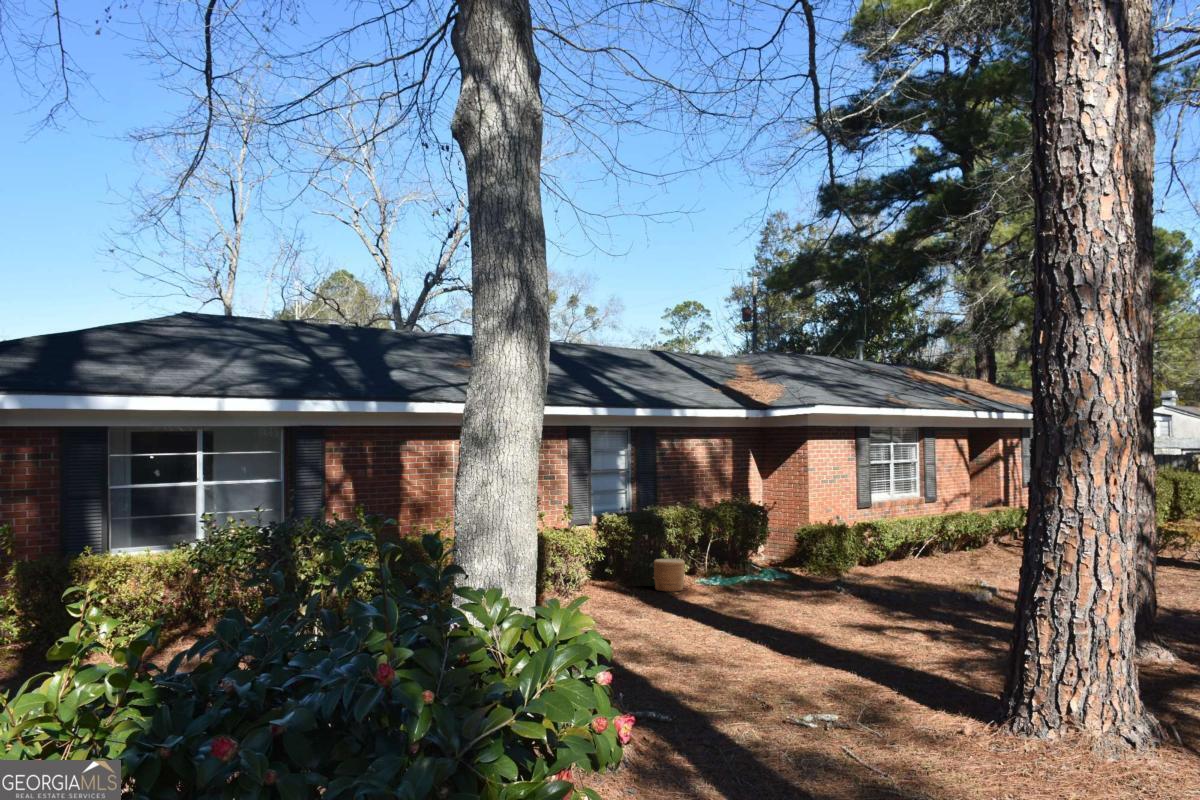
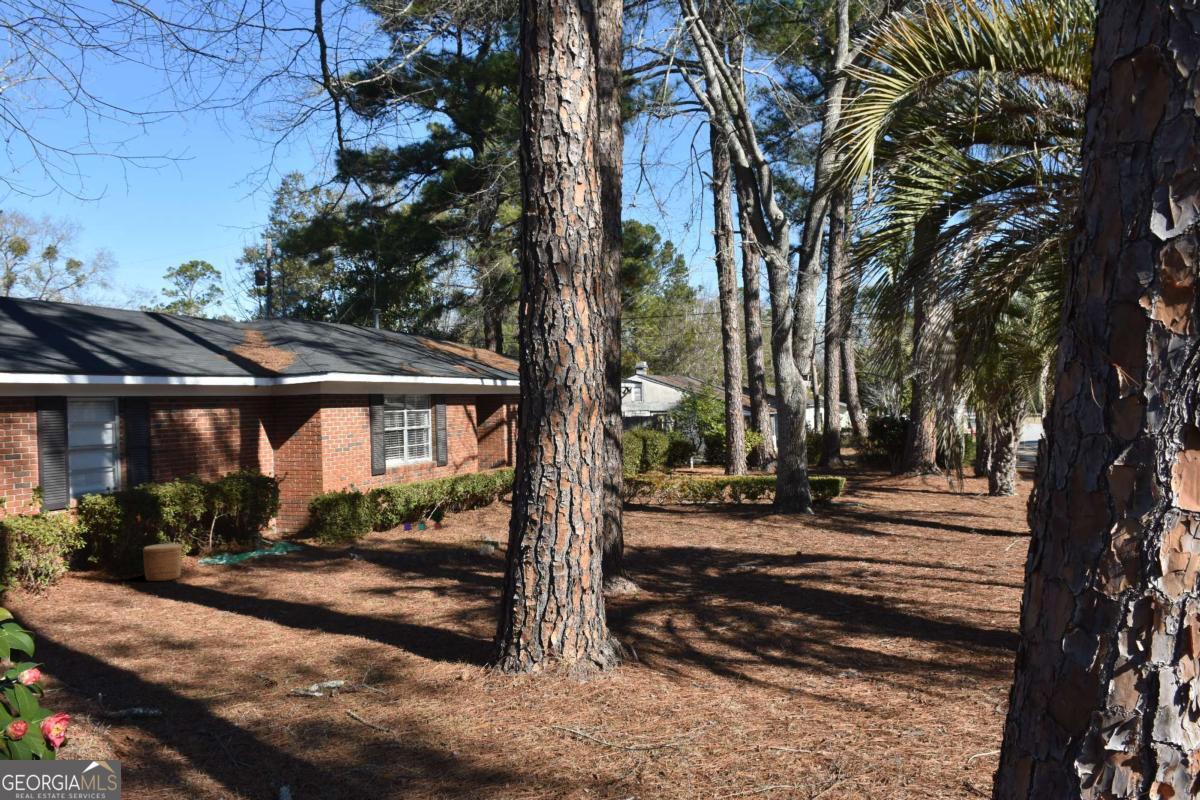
potted plant: none [885,533,934,572] -> present [402,497,444,530]

